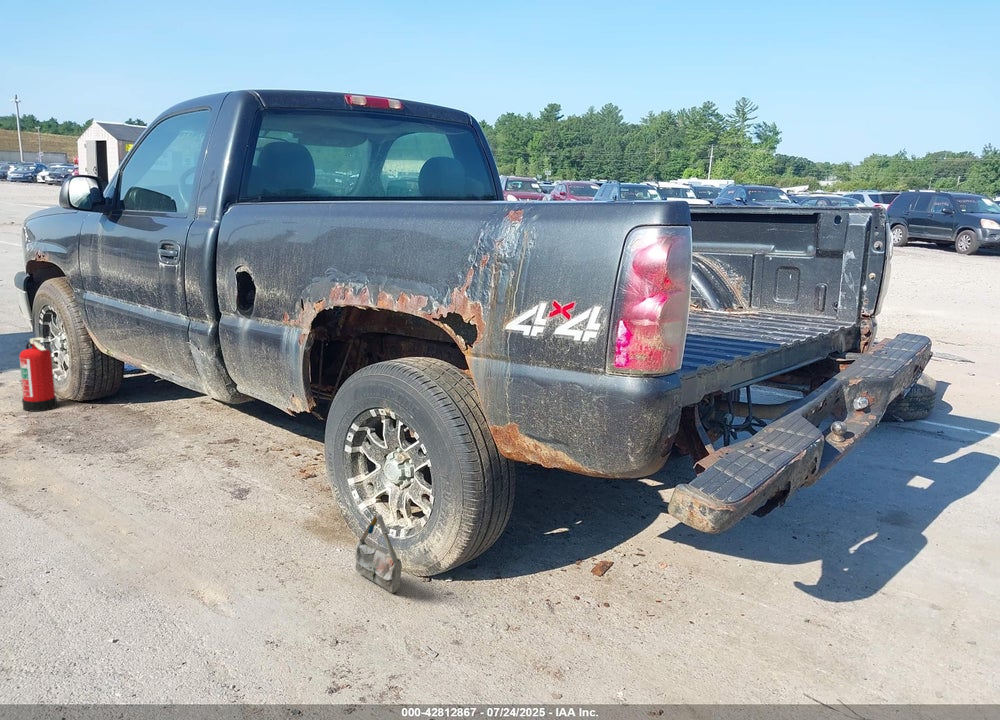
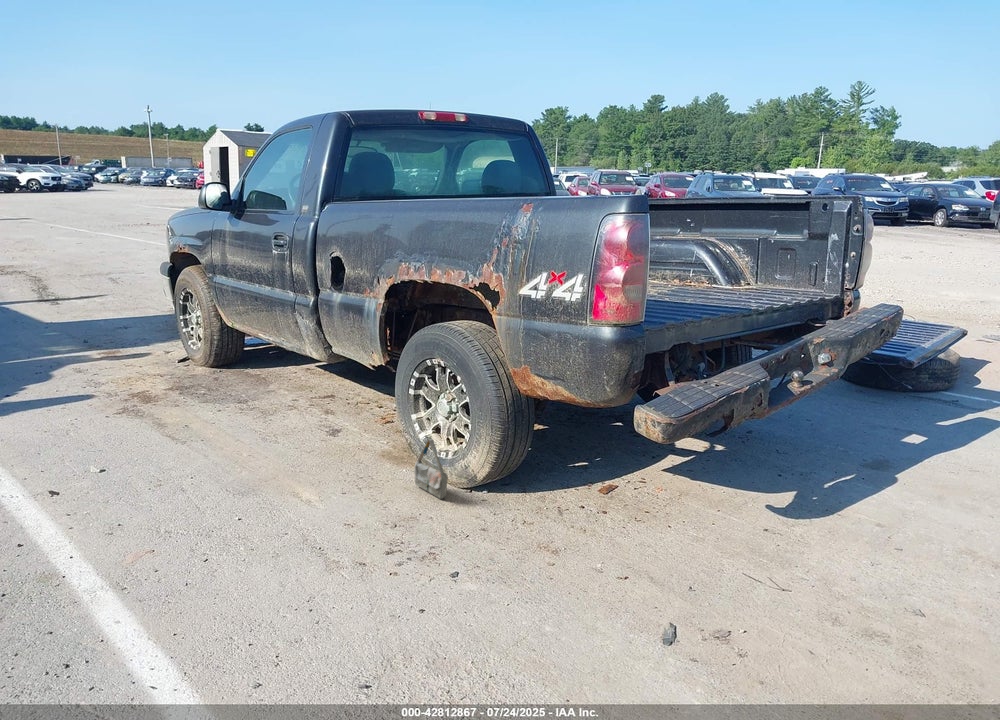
fire extinguisher: present [20,337,57,411] -> none [166,314,195,373]

